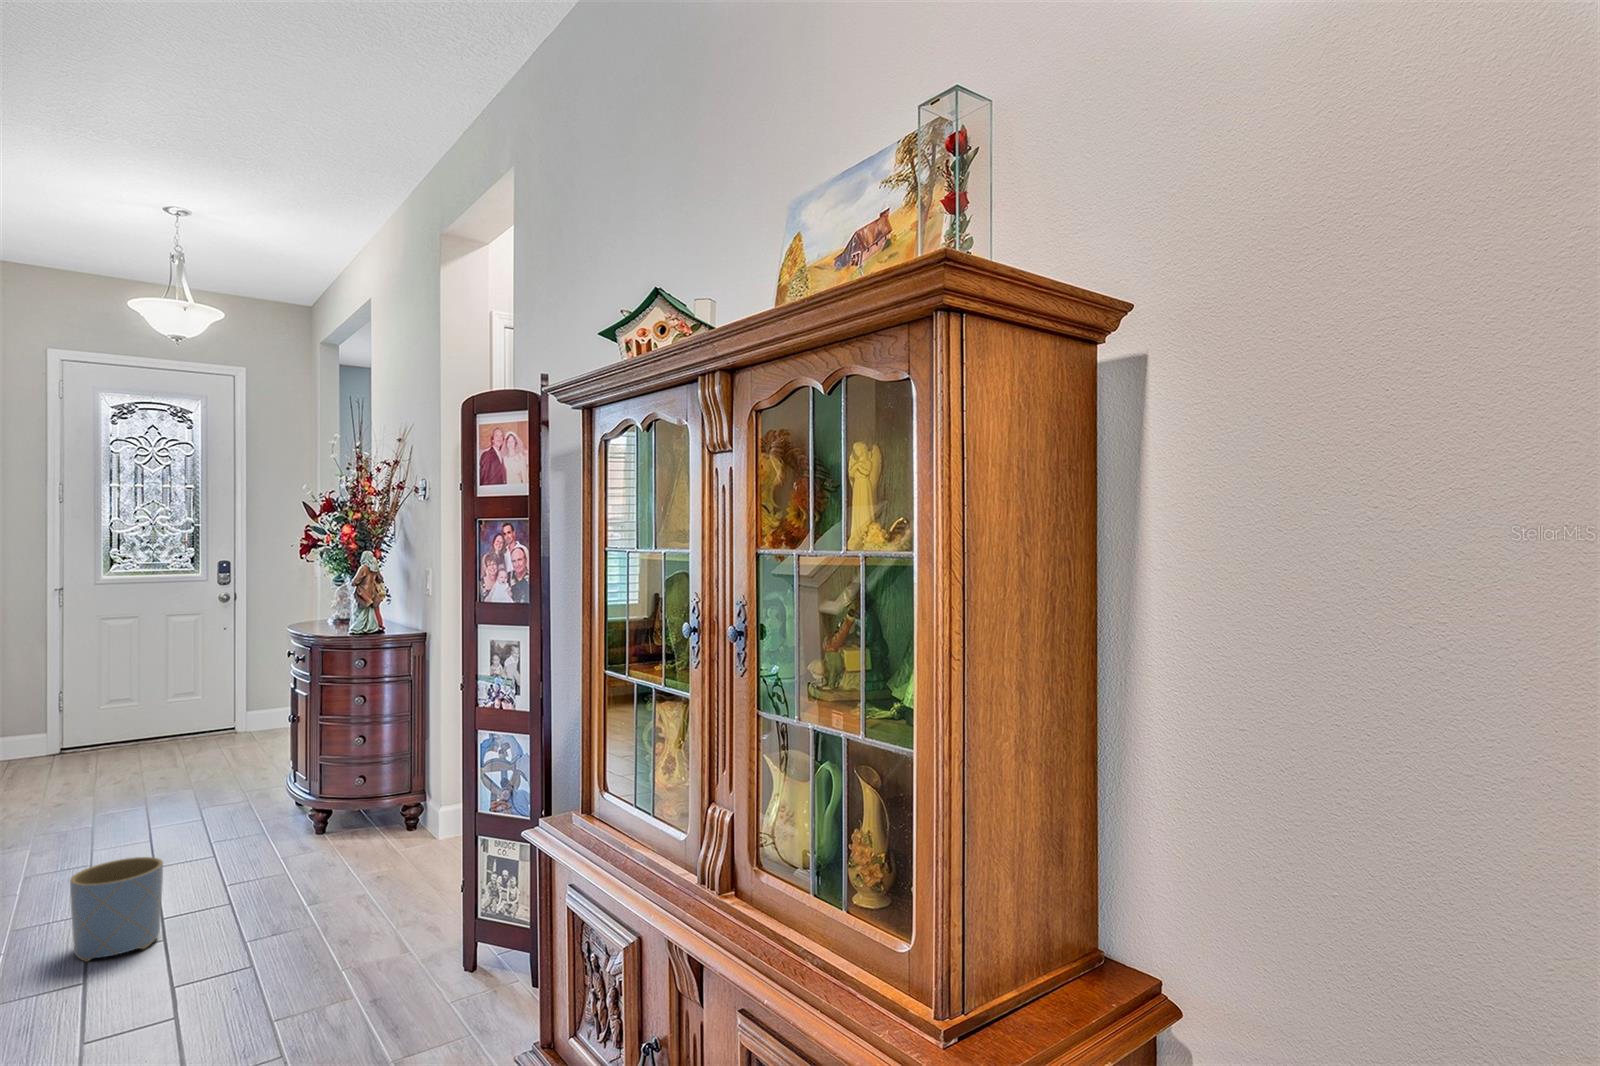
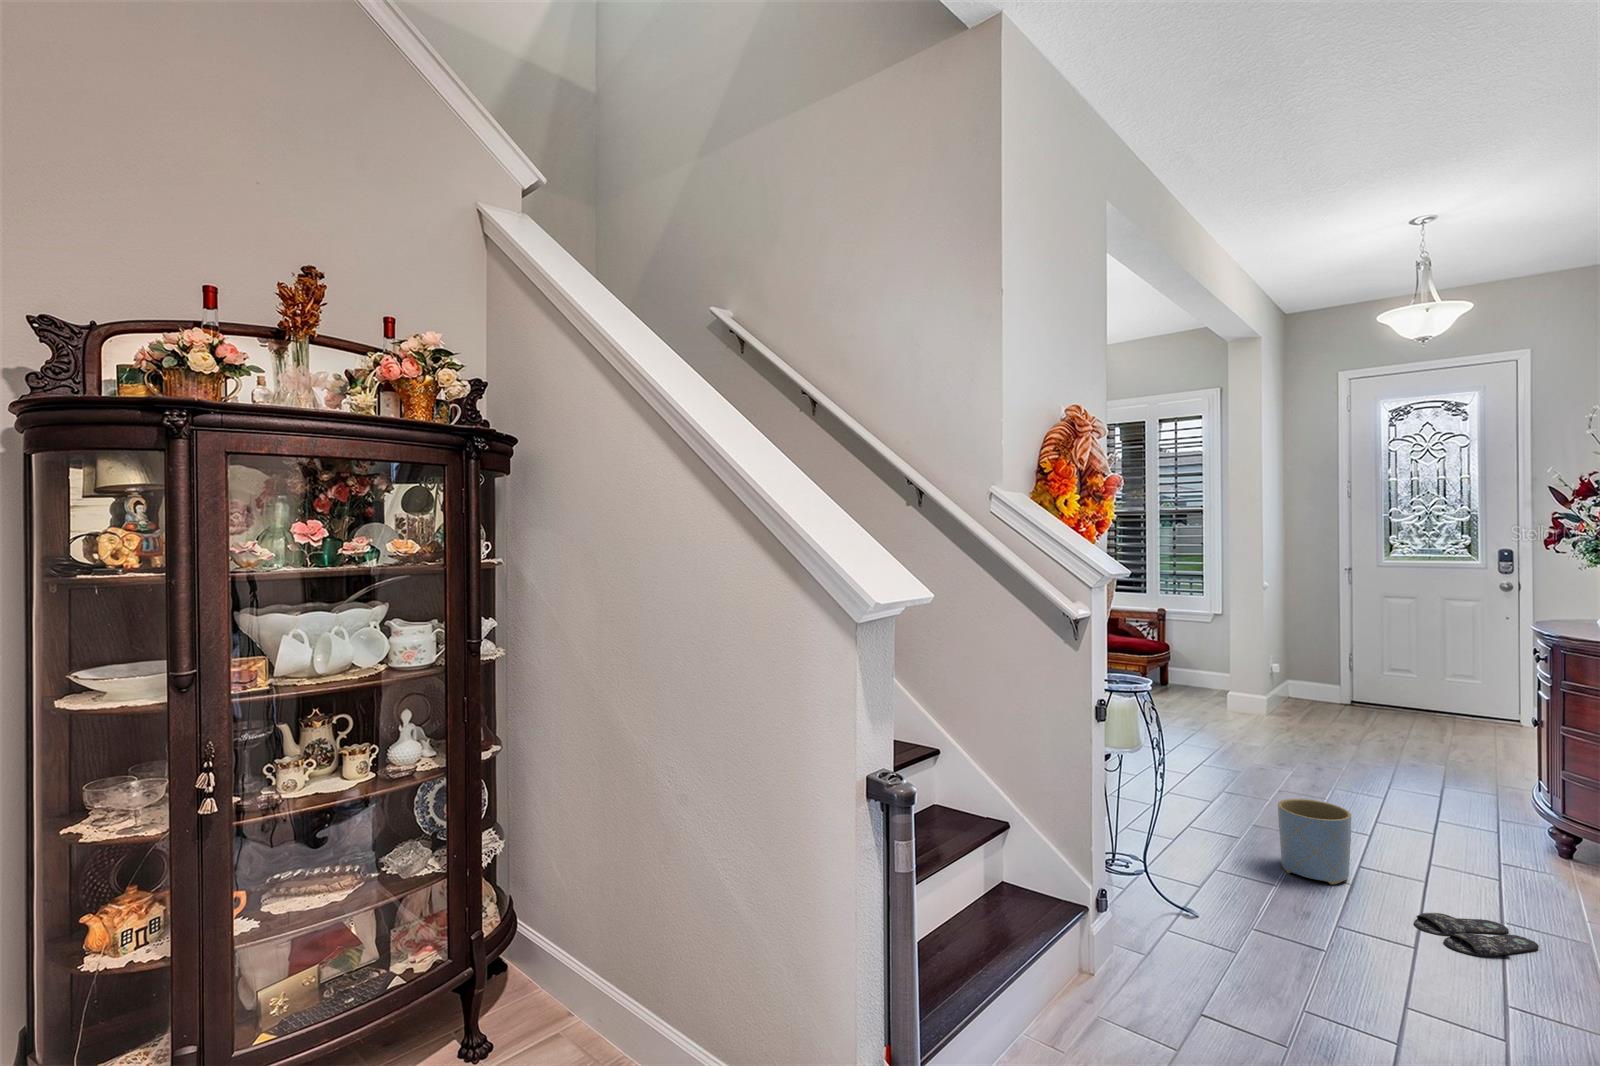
slippers: none [241,909,342,951] -> present [1414,913,1539,957]

